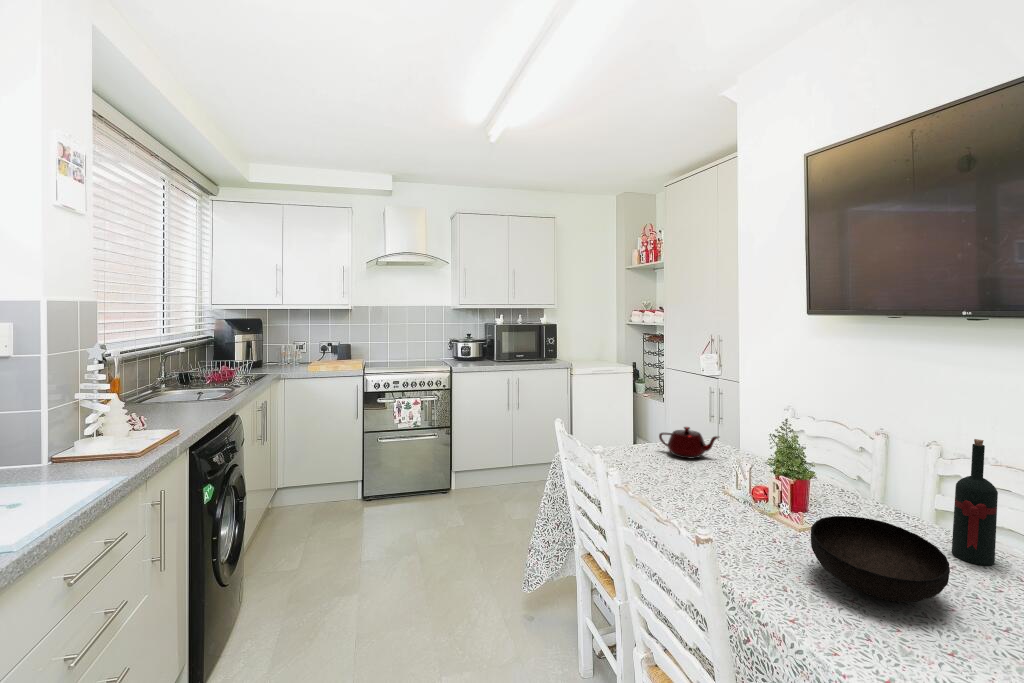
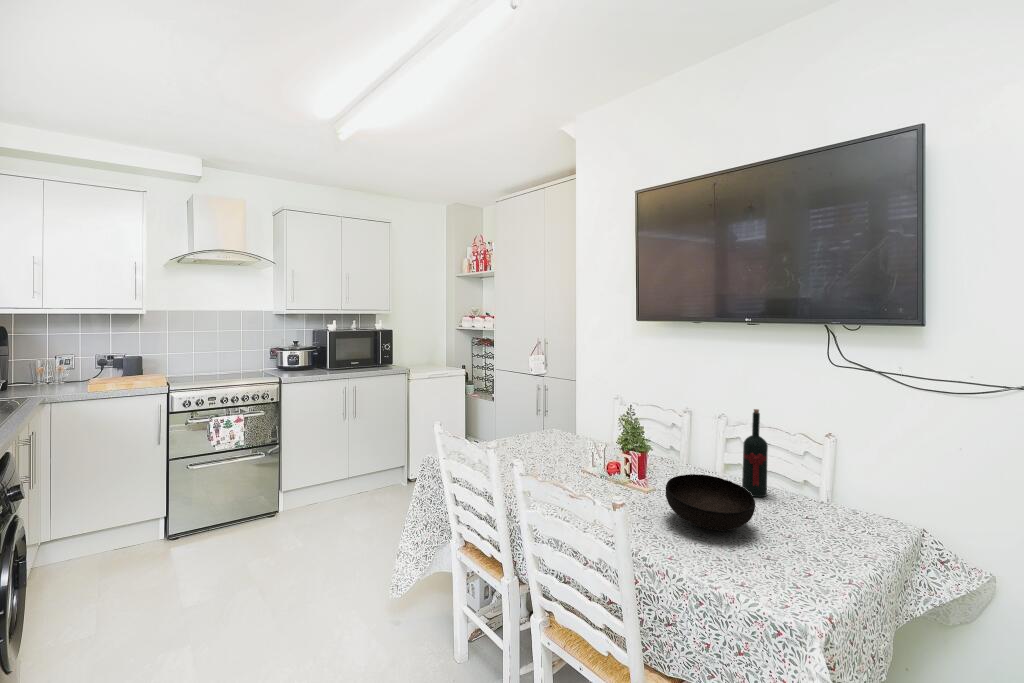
teapot: present [659,427,718,458] -> none [518,419,570,447]

